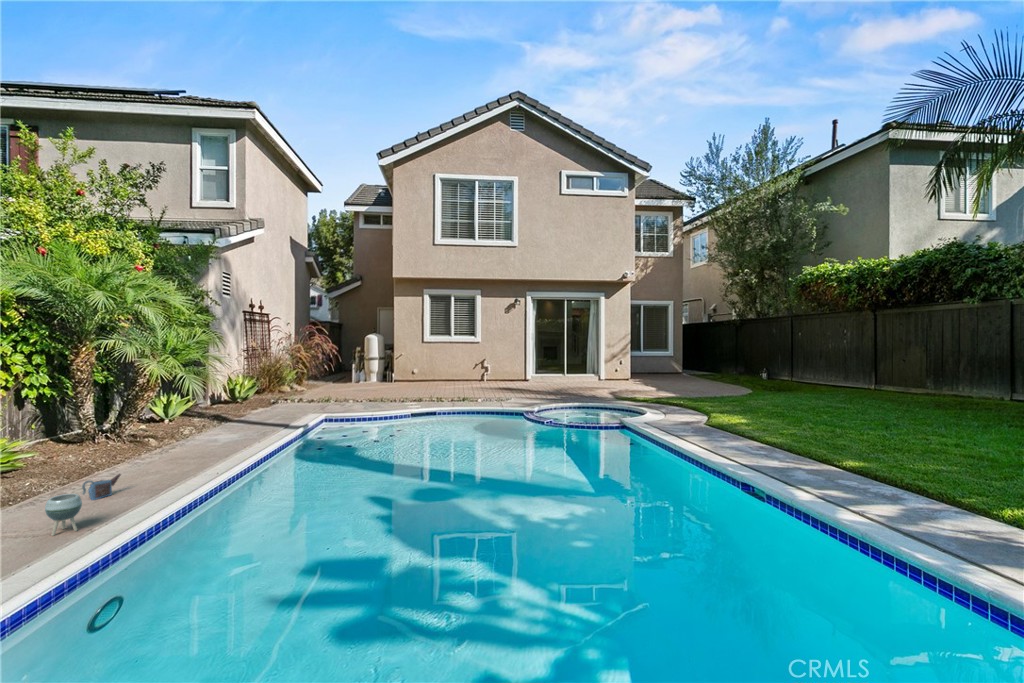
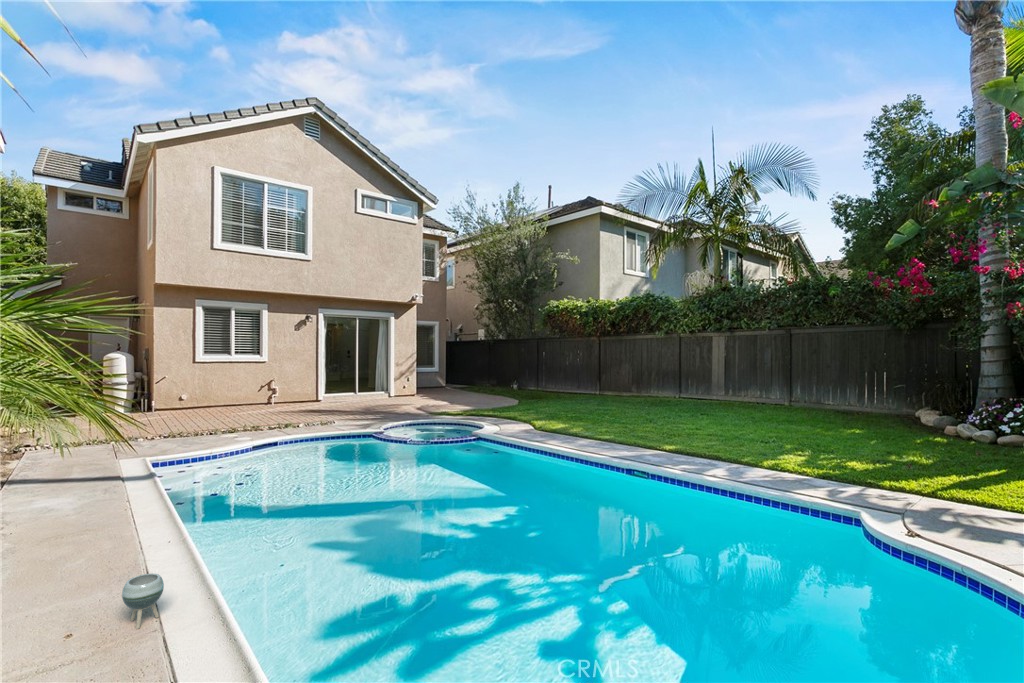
watering can: present [82,474,121,500] -> none [66,552,93,592]

